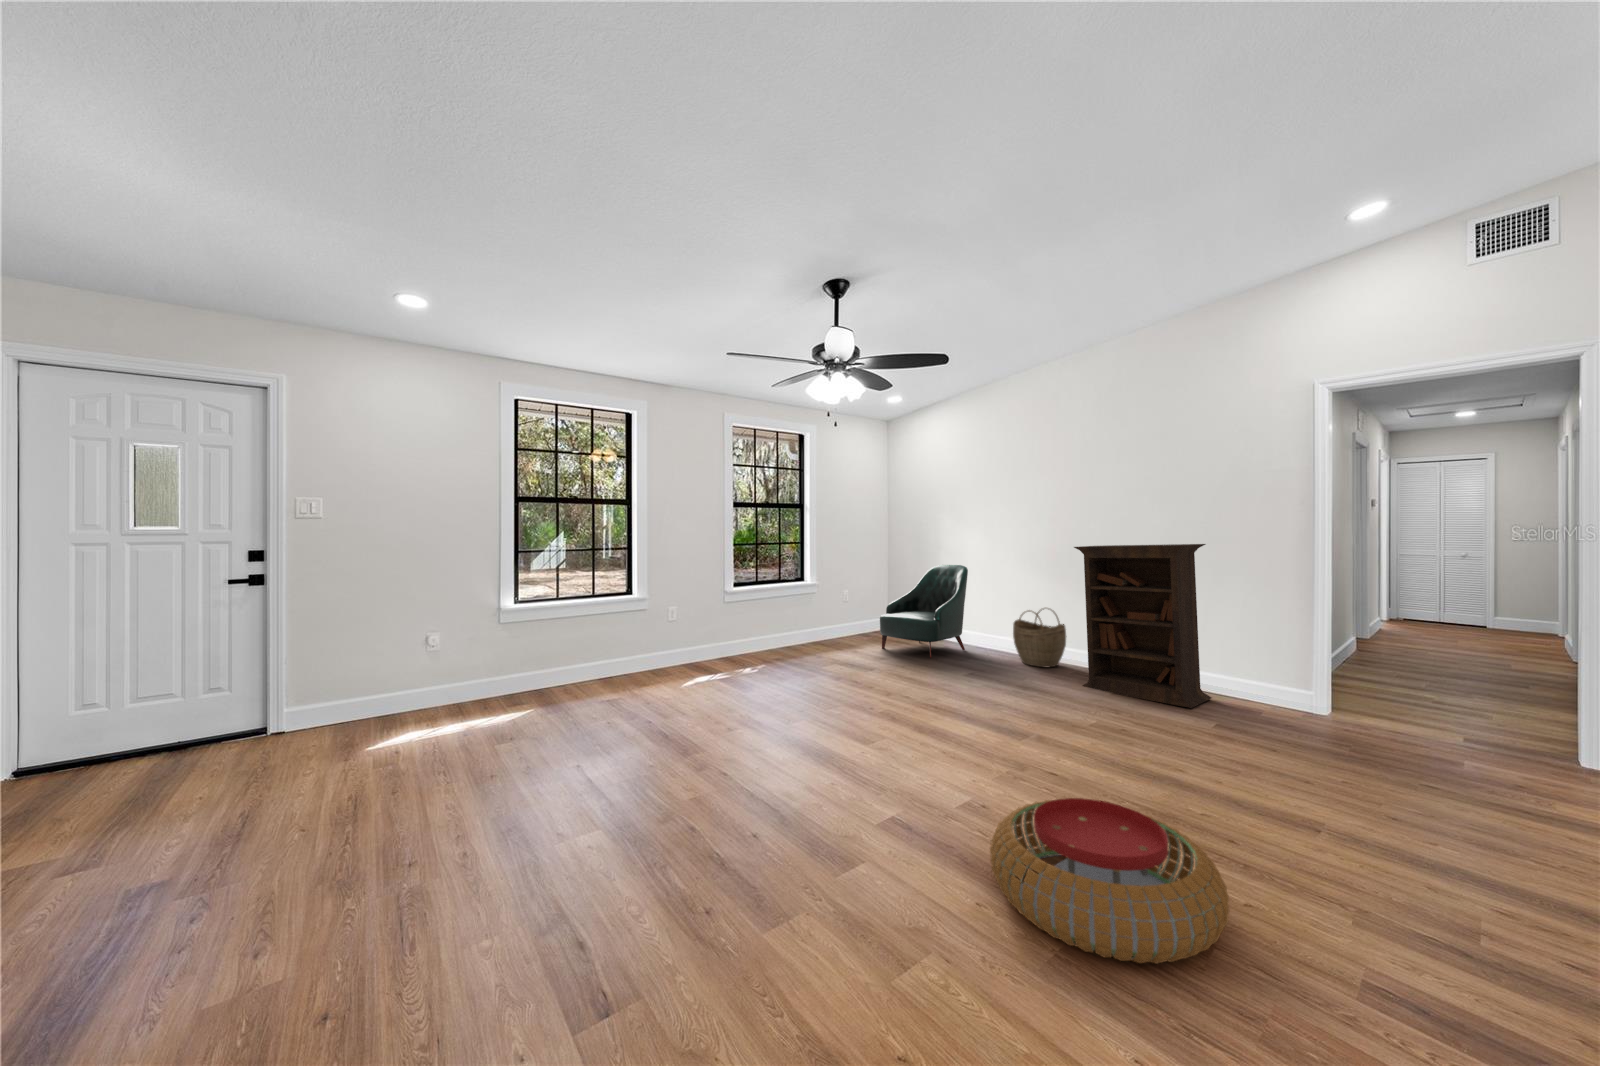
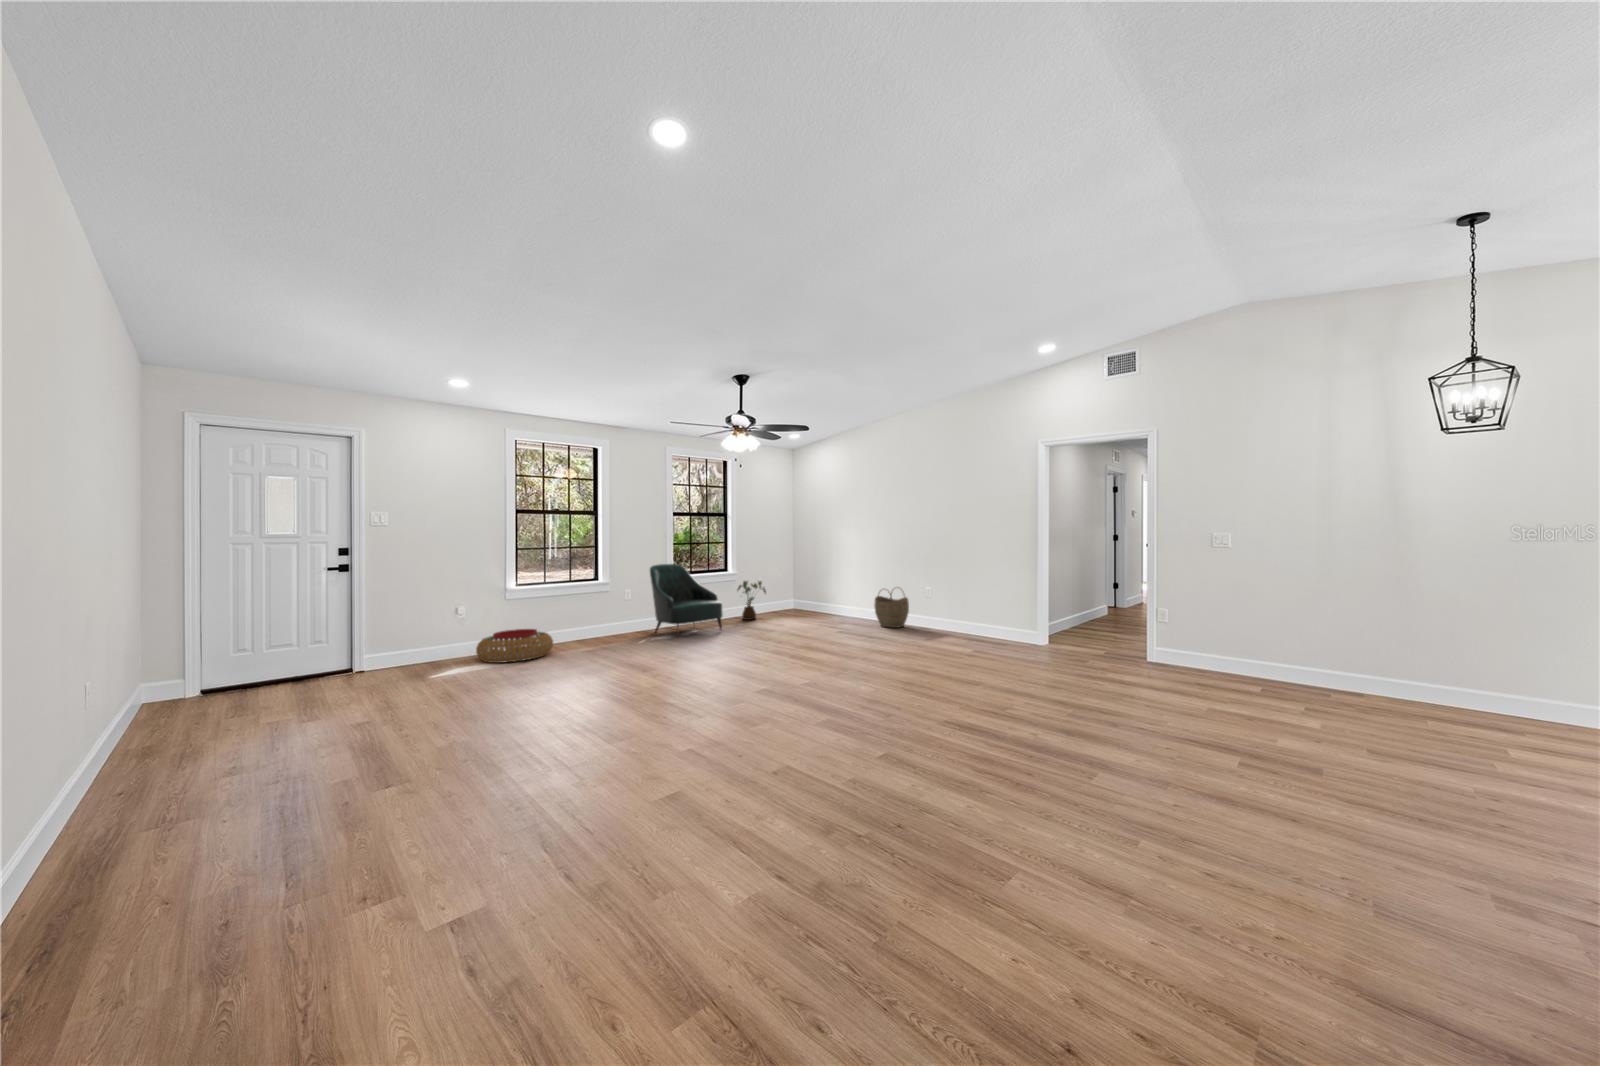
bookcase: present [1074,544,1212,708] -> none [905,541,986,644]
armchair: present [880,565,968,658] -> present [650,564,723,632]
house plant: none [816,592,855,646] -> present [738,581,766,620]
pouf: present [990,798,1229,963] -> present [476,629,553,663]

